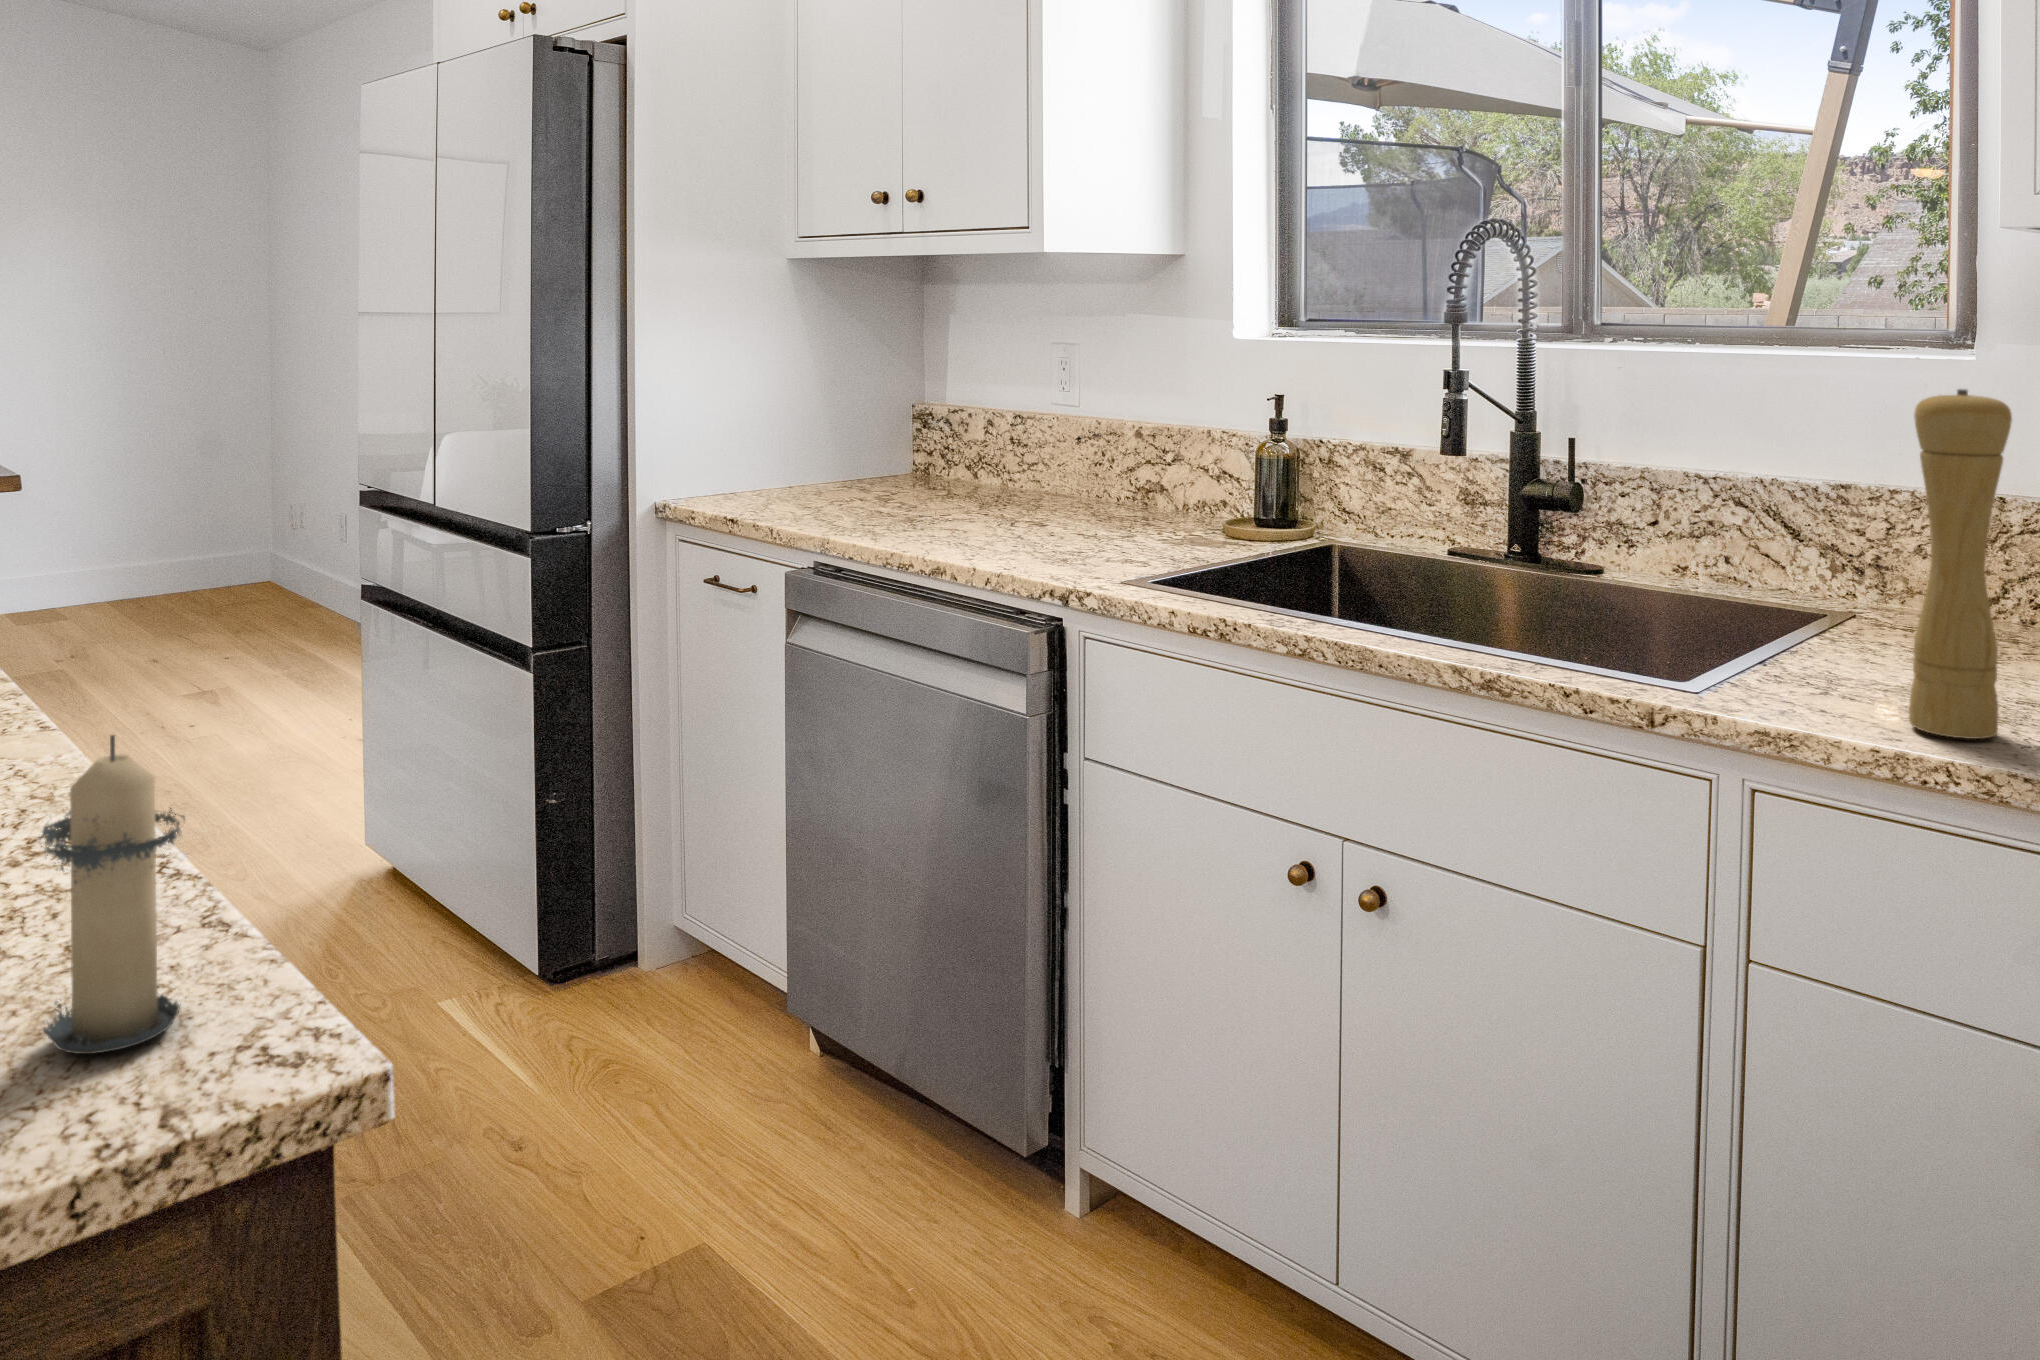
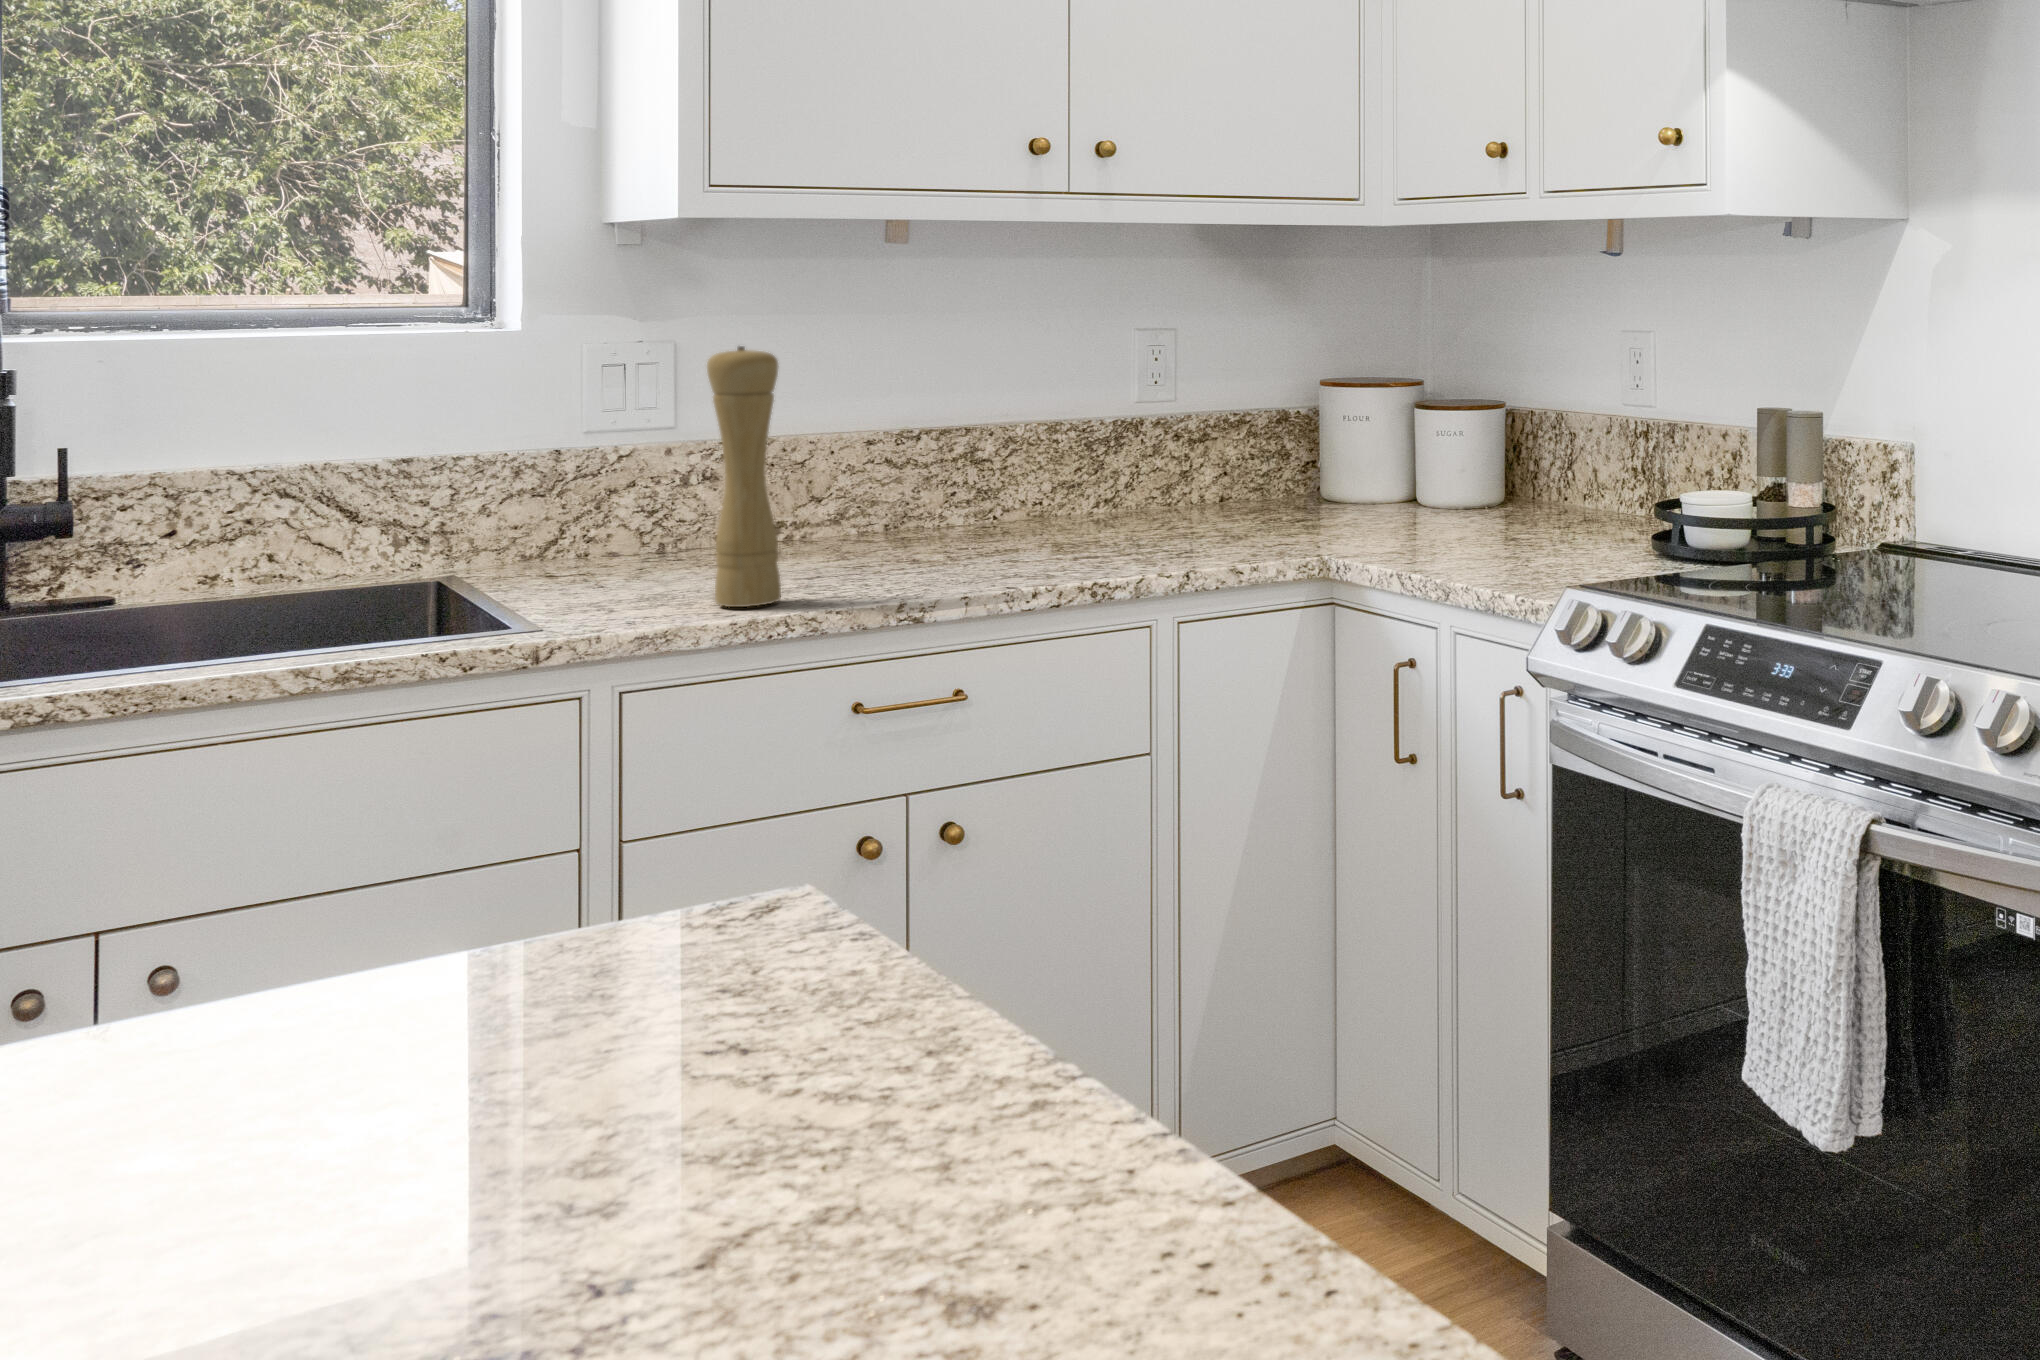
candle: present [38,735,186,1054] -> none [319,751,515,1112]

